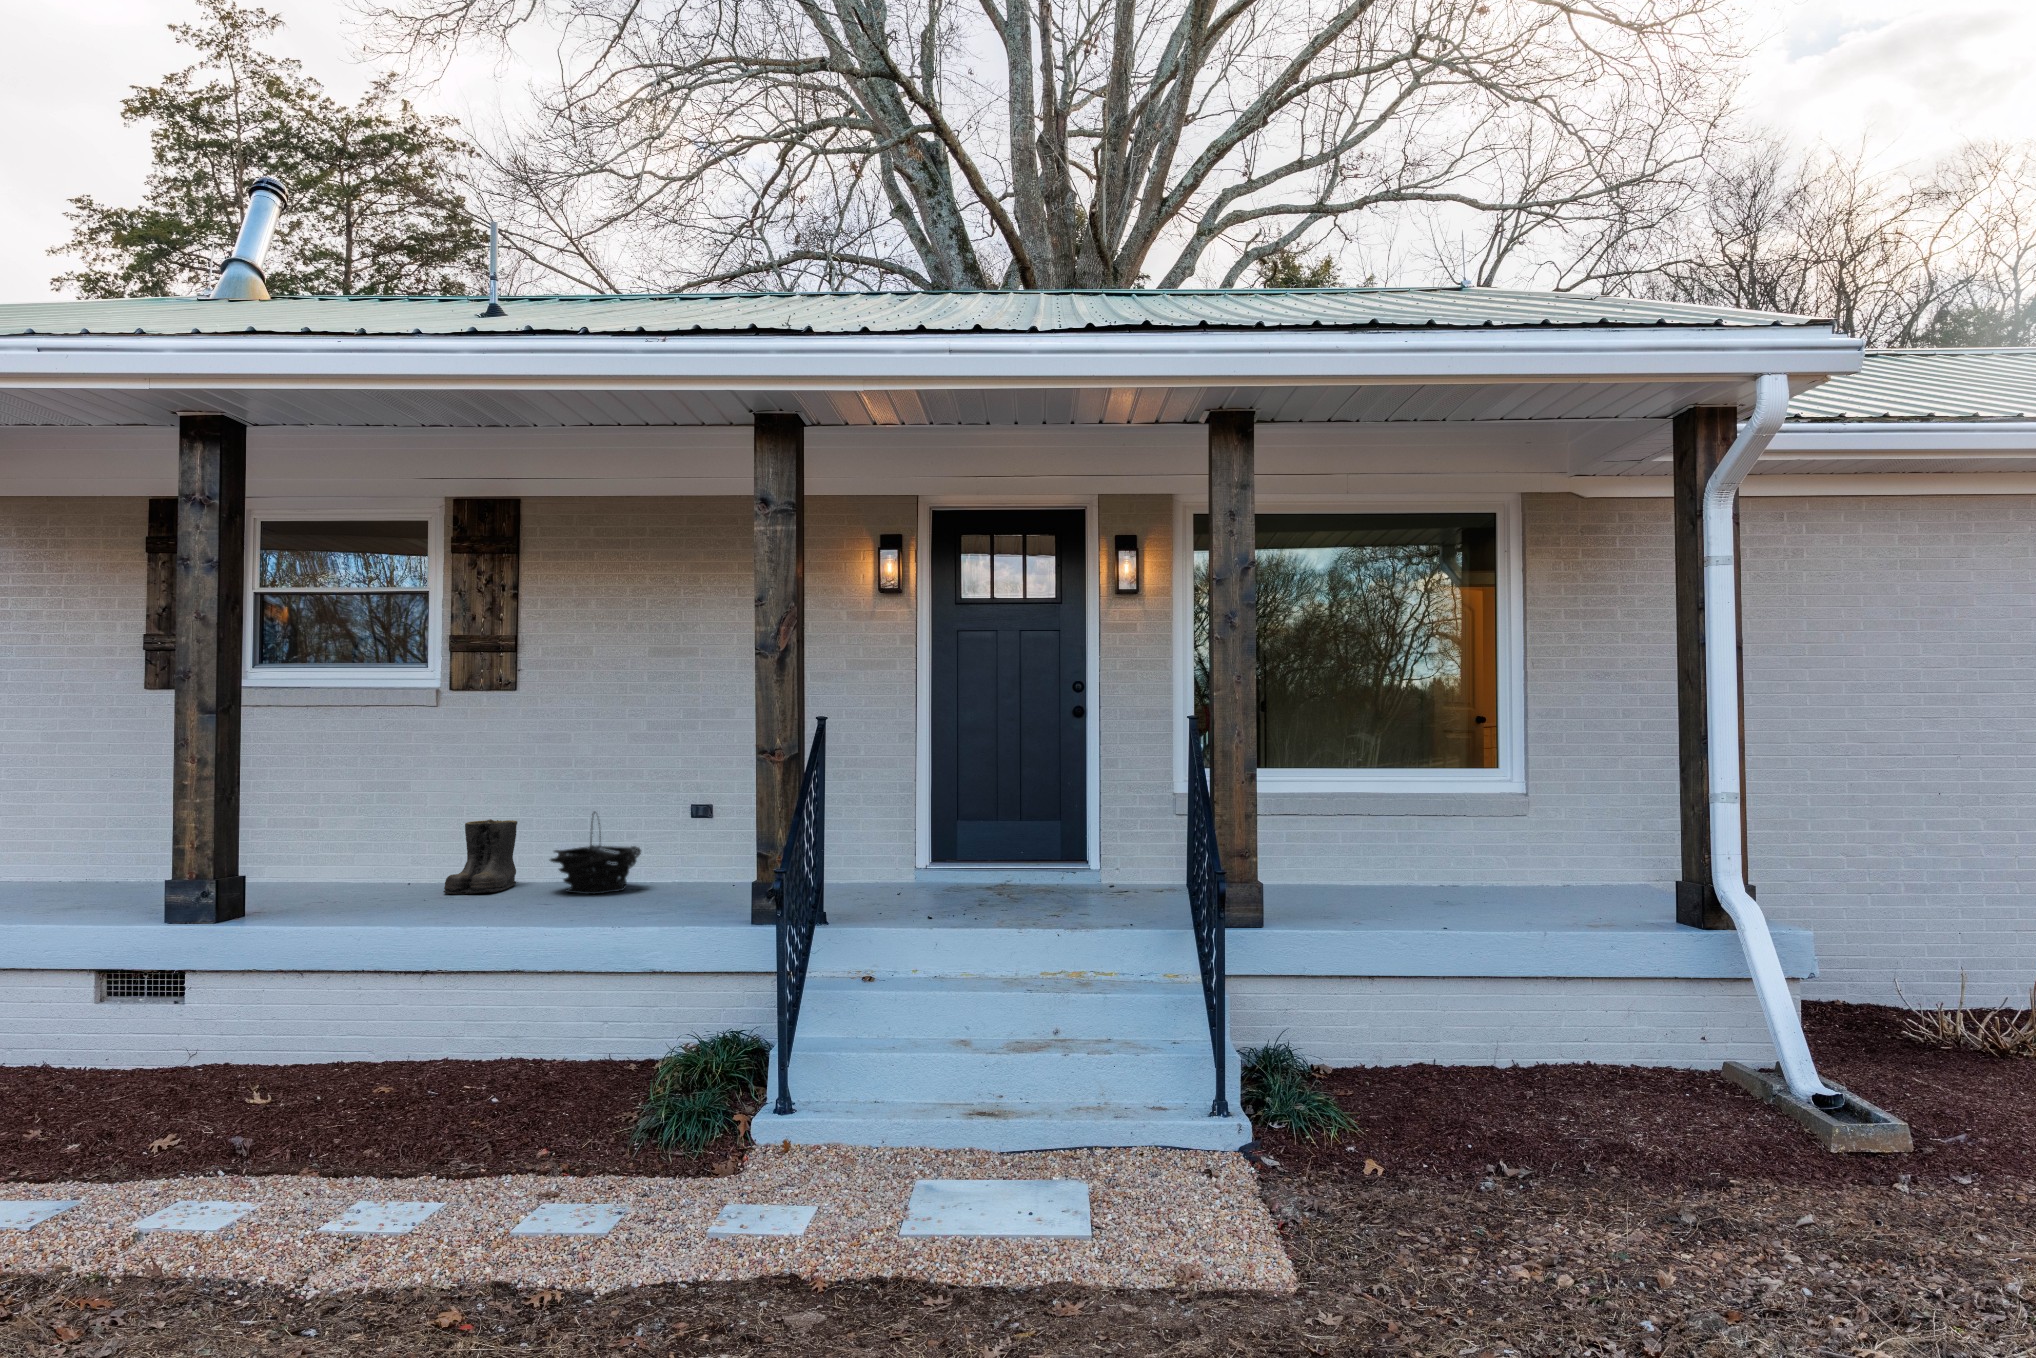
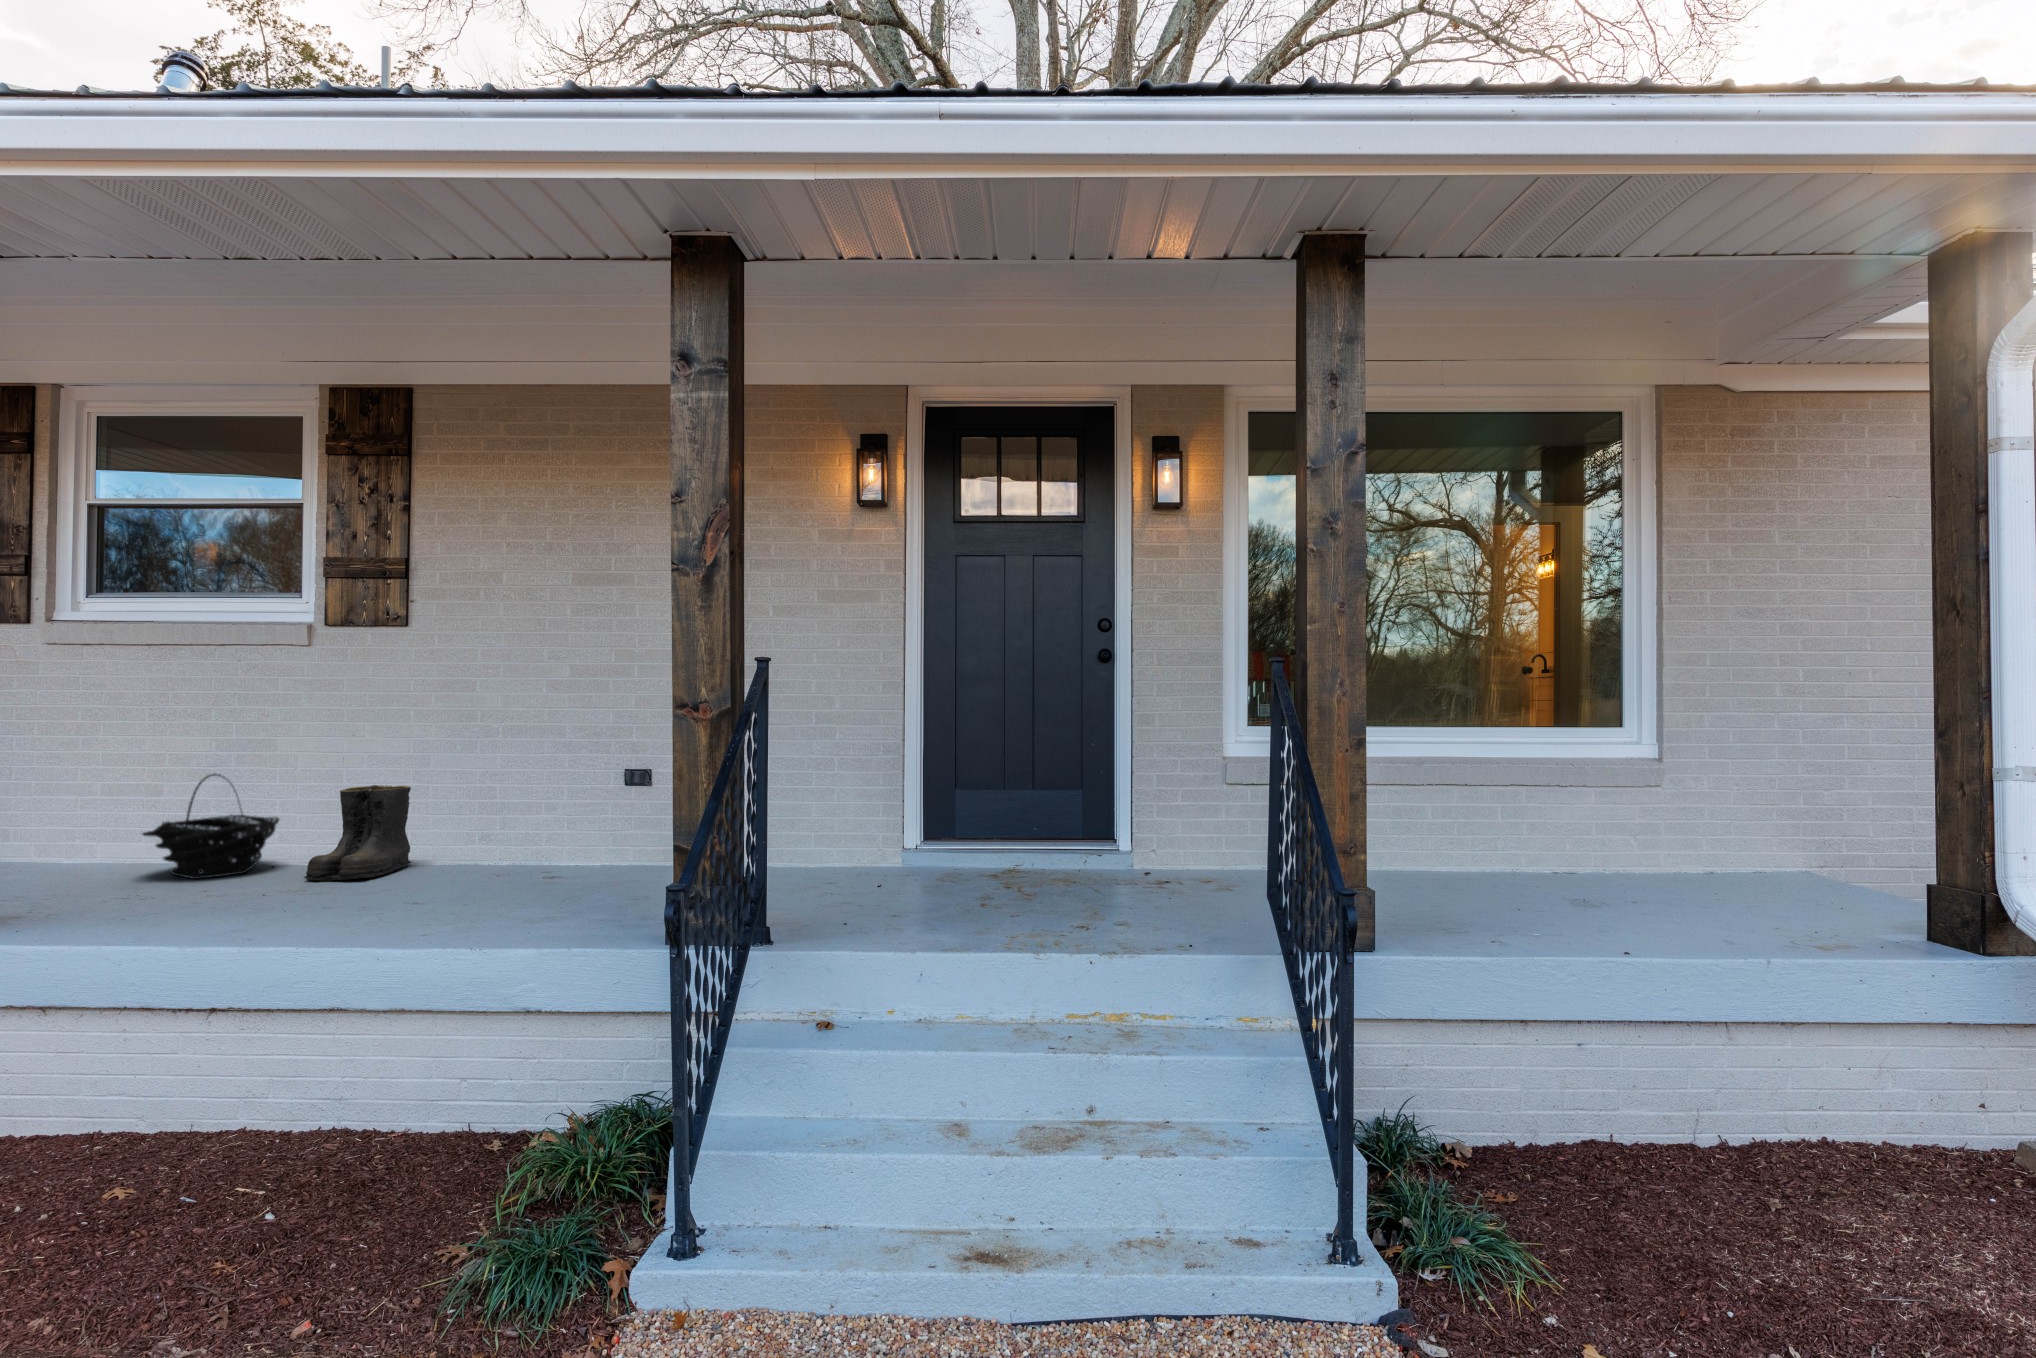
basket: present [550,812,641,894] -> present [142,774,279,879]

